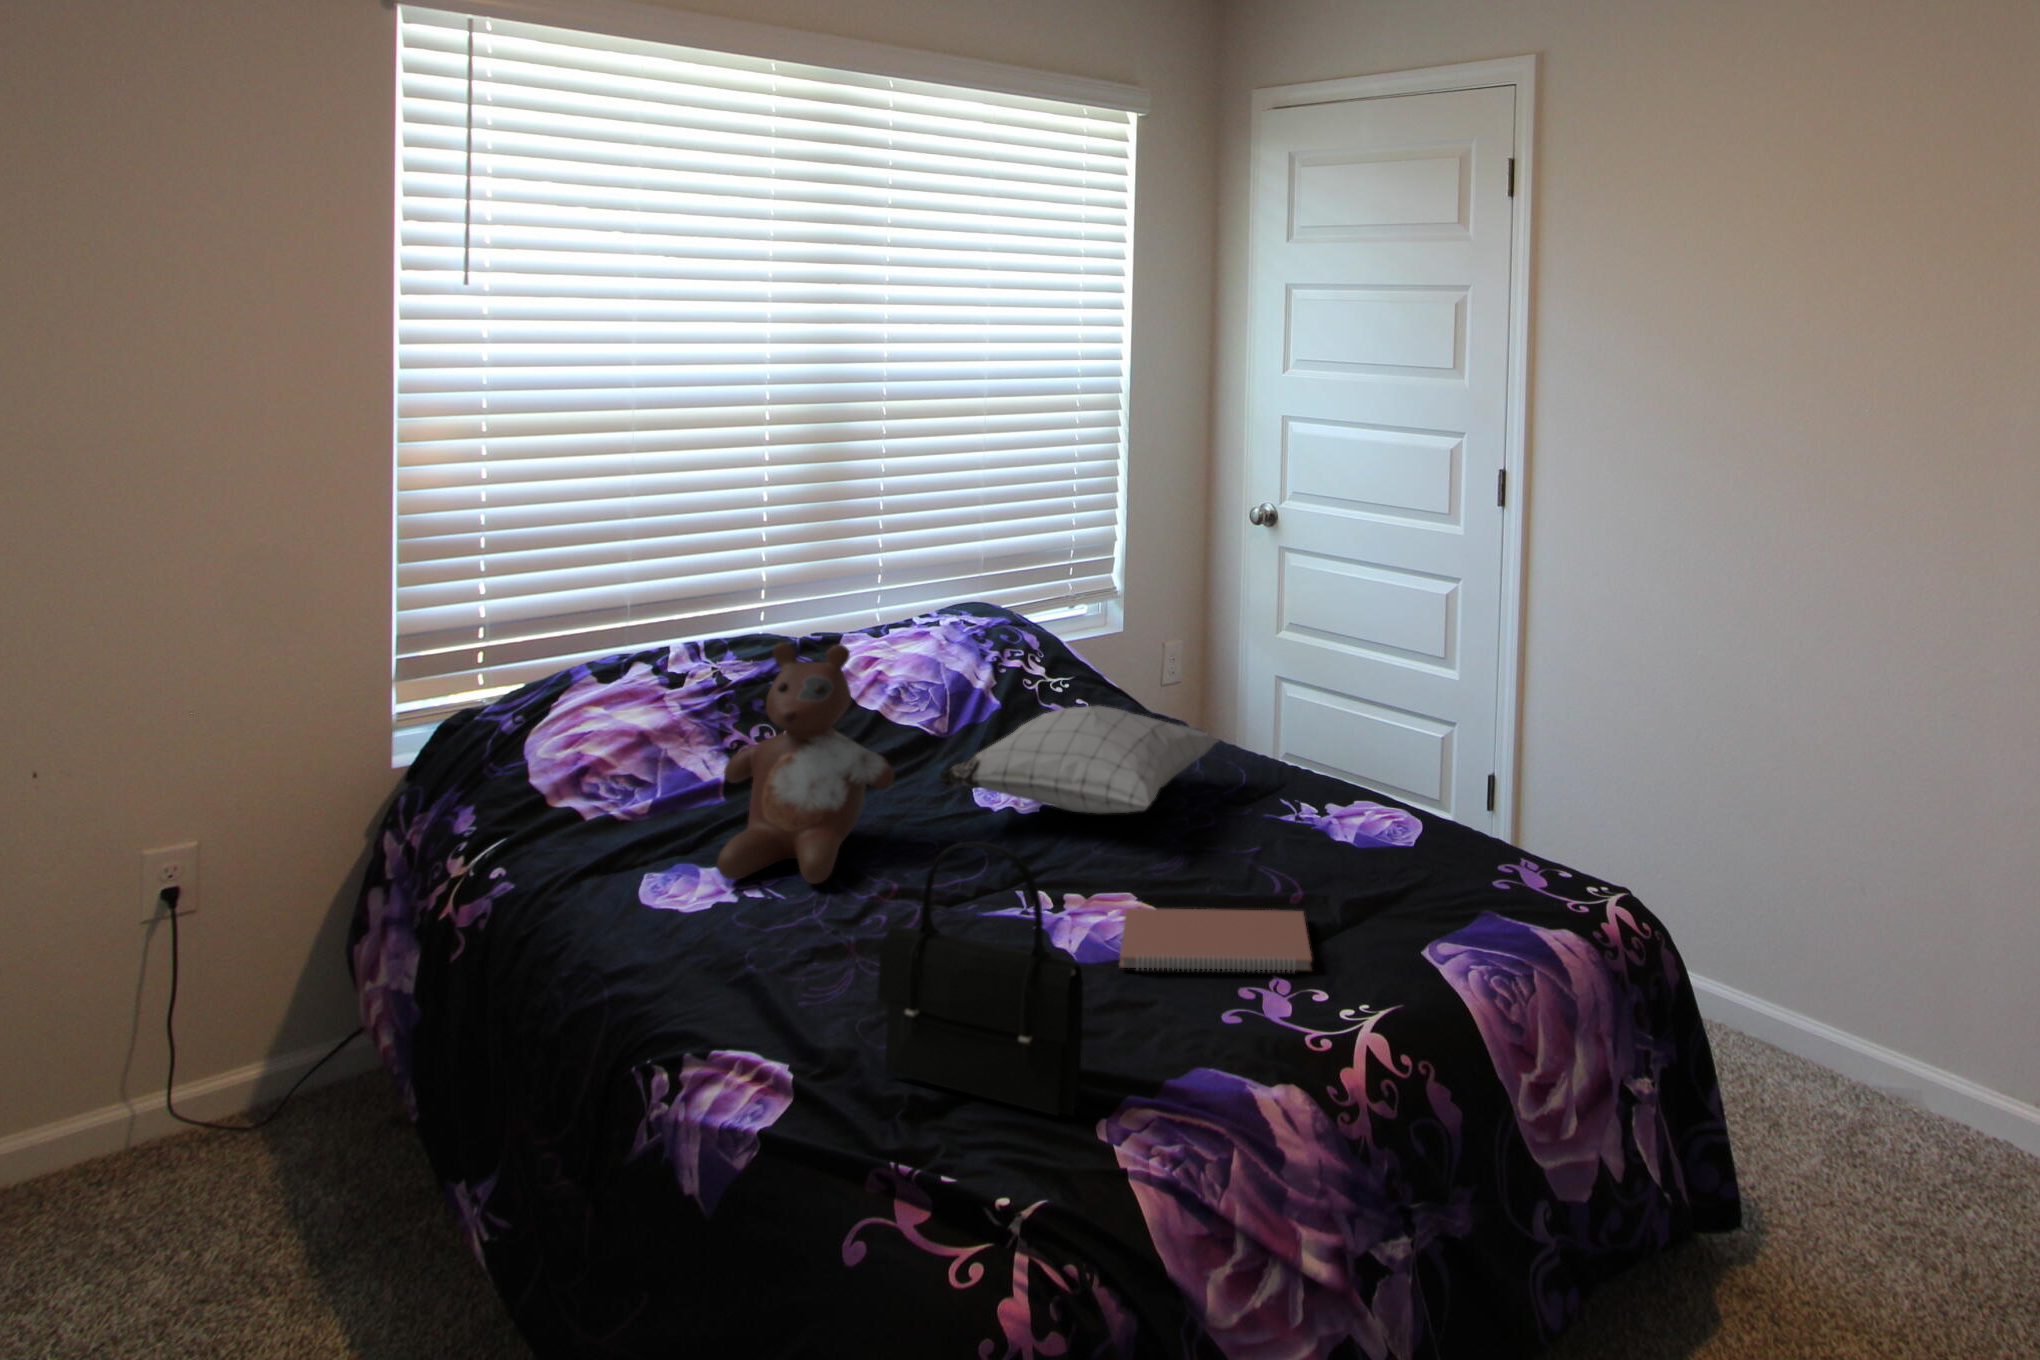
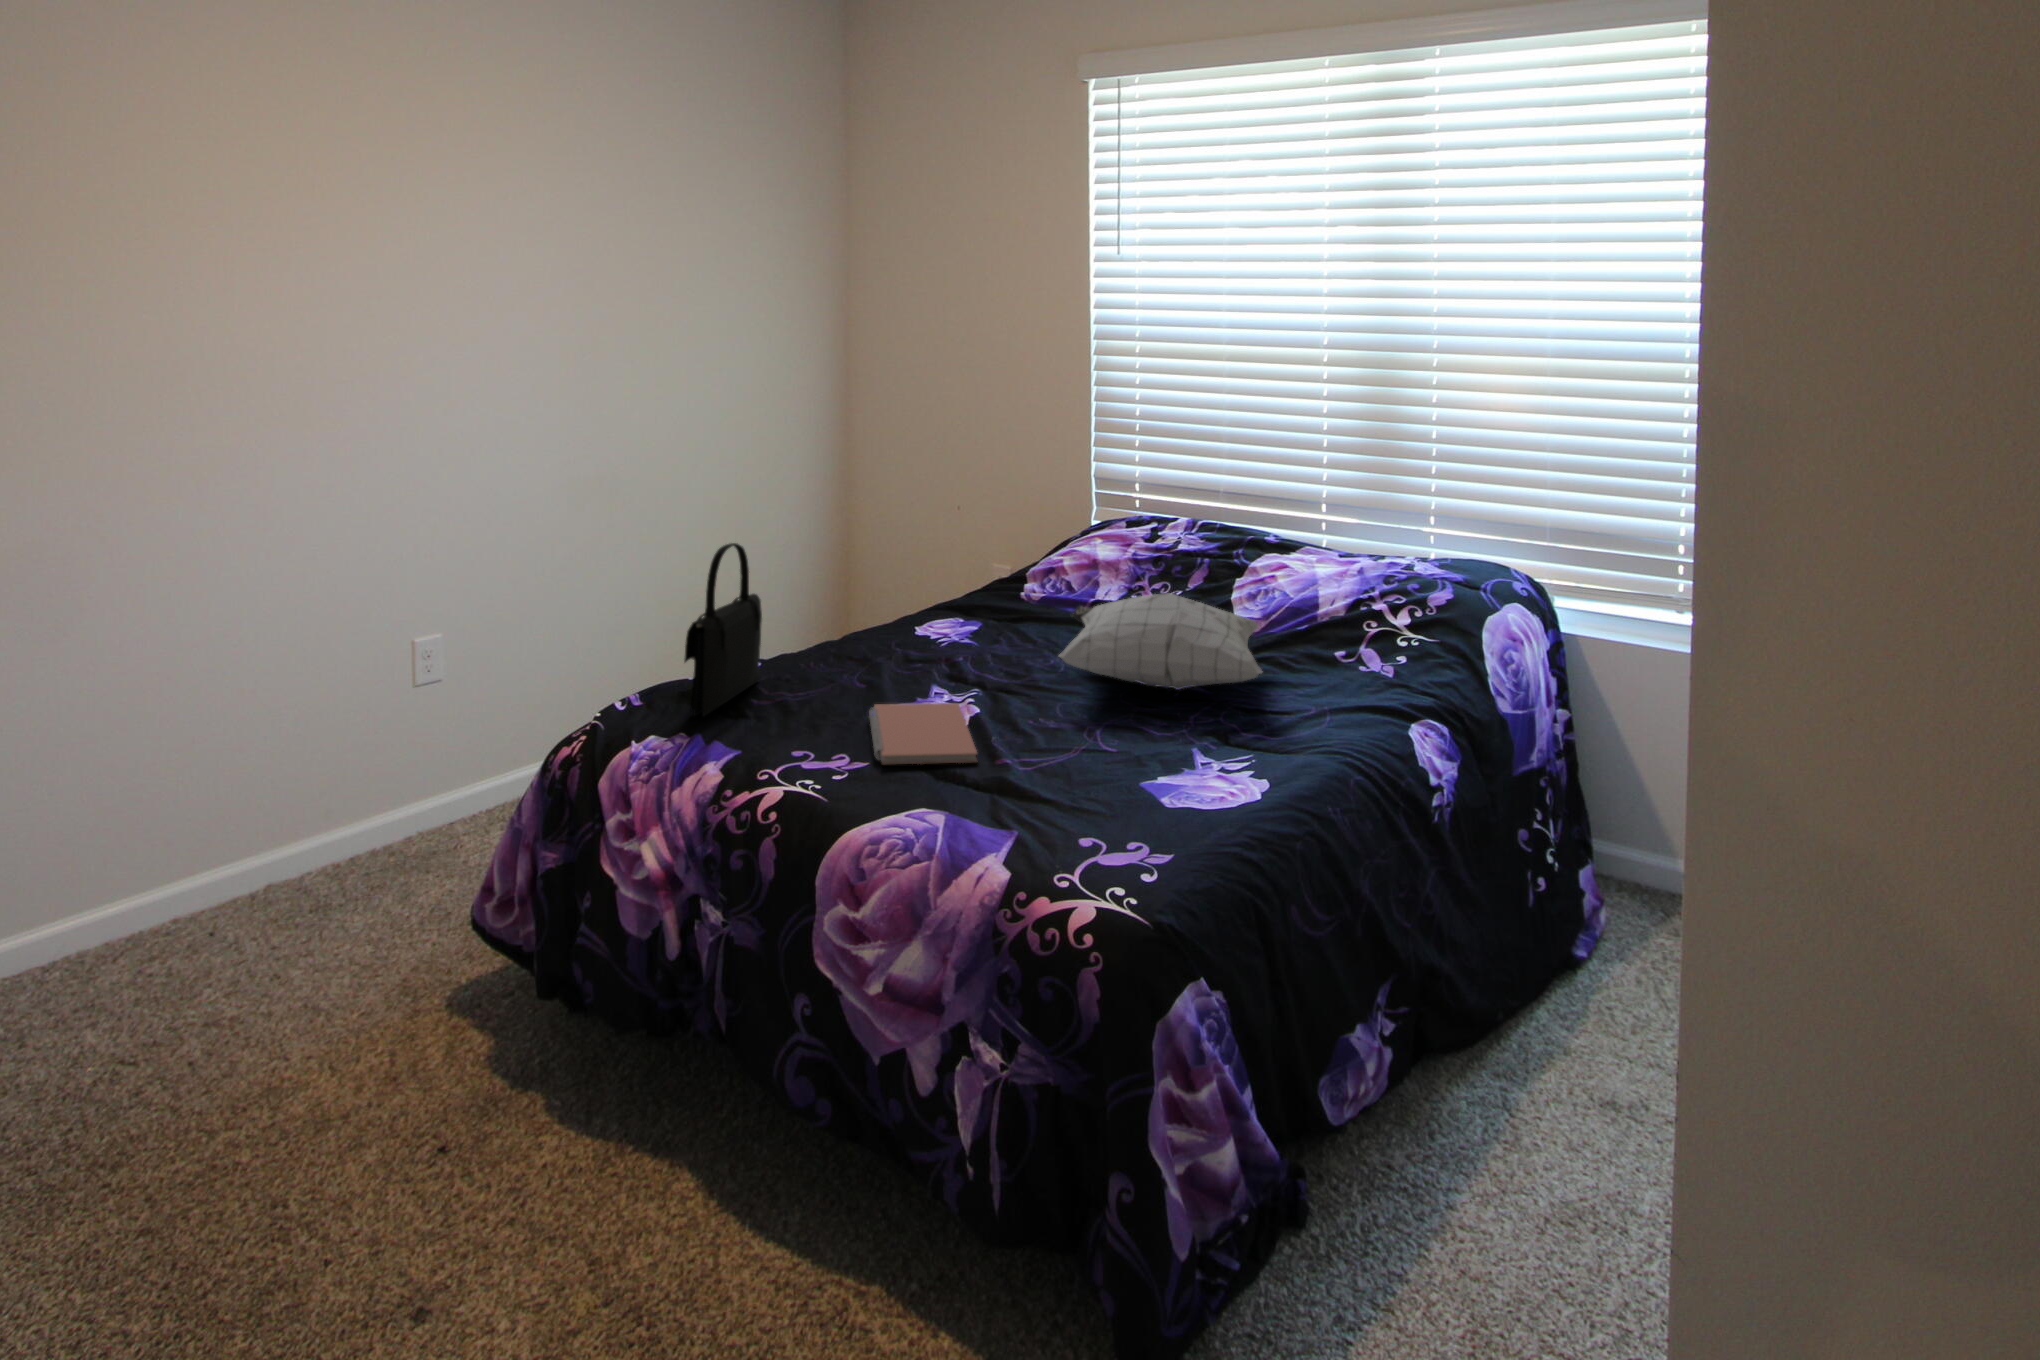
stuffed bear: present [717,642,894,884] -> none [961,484,1061,640]

